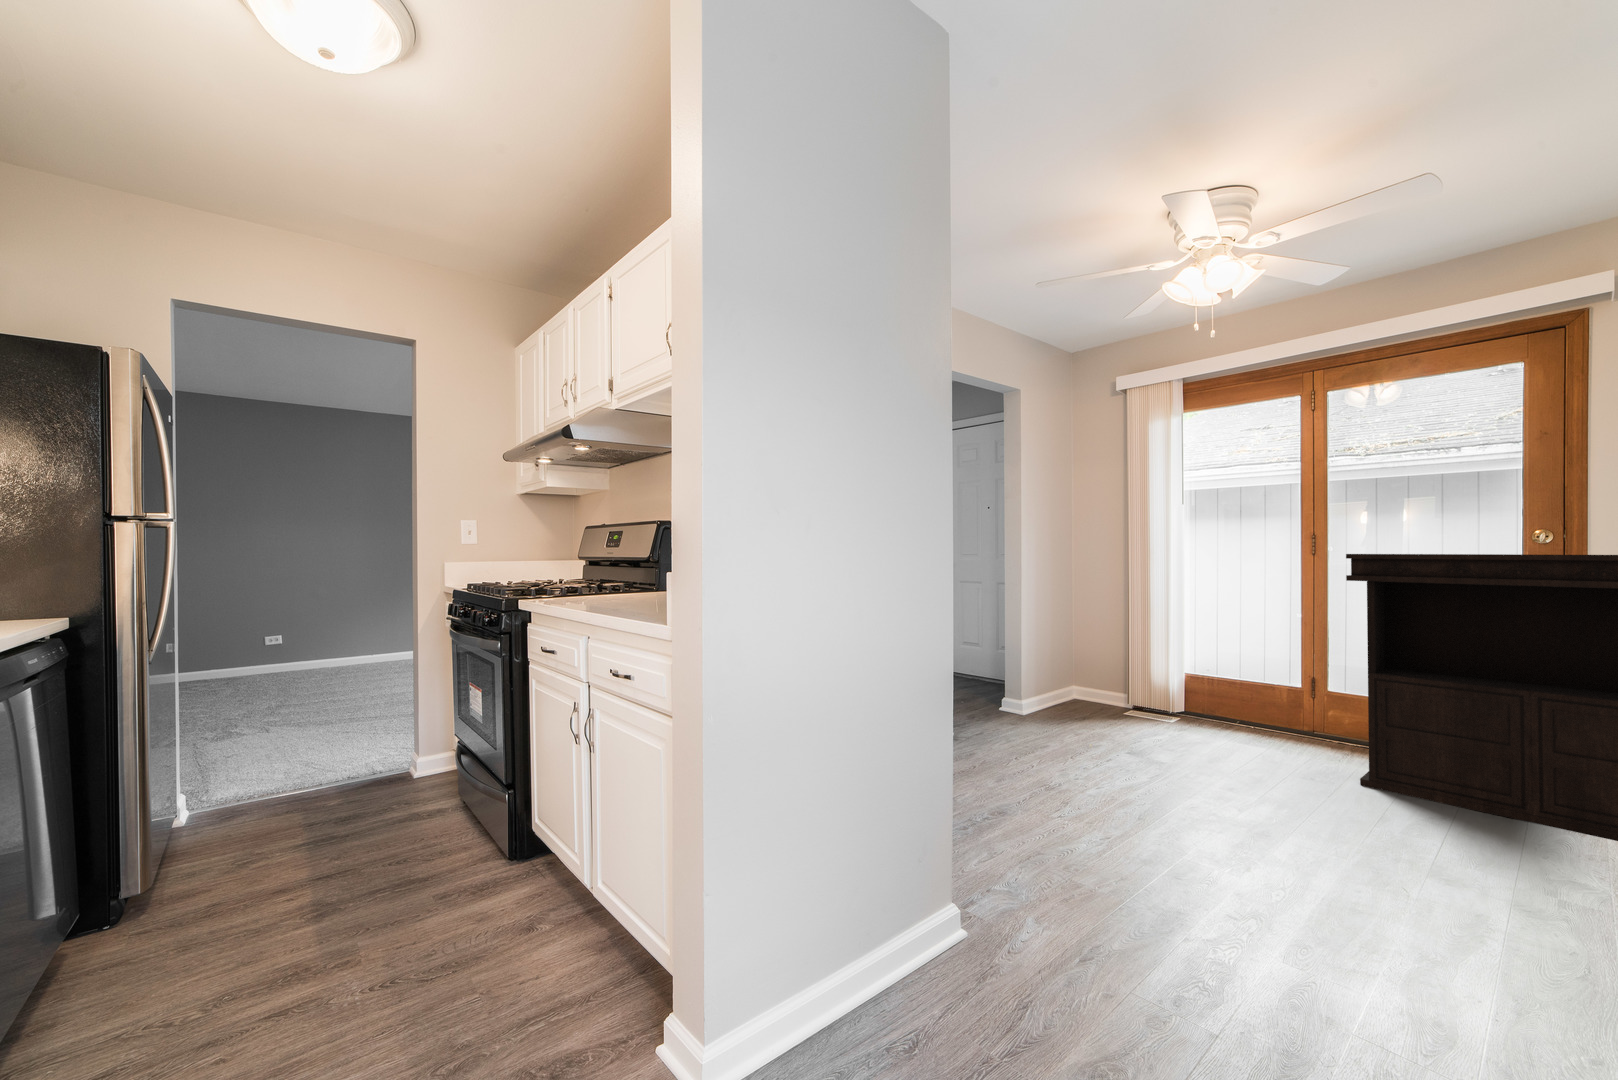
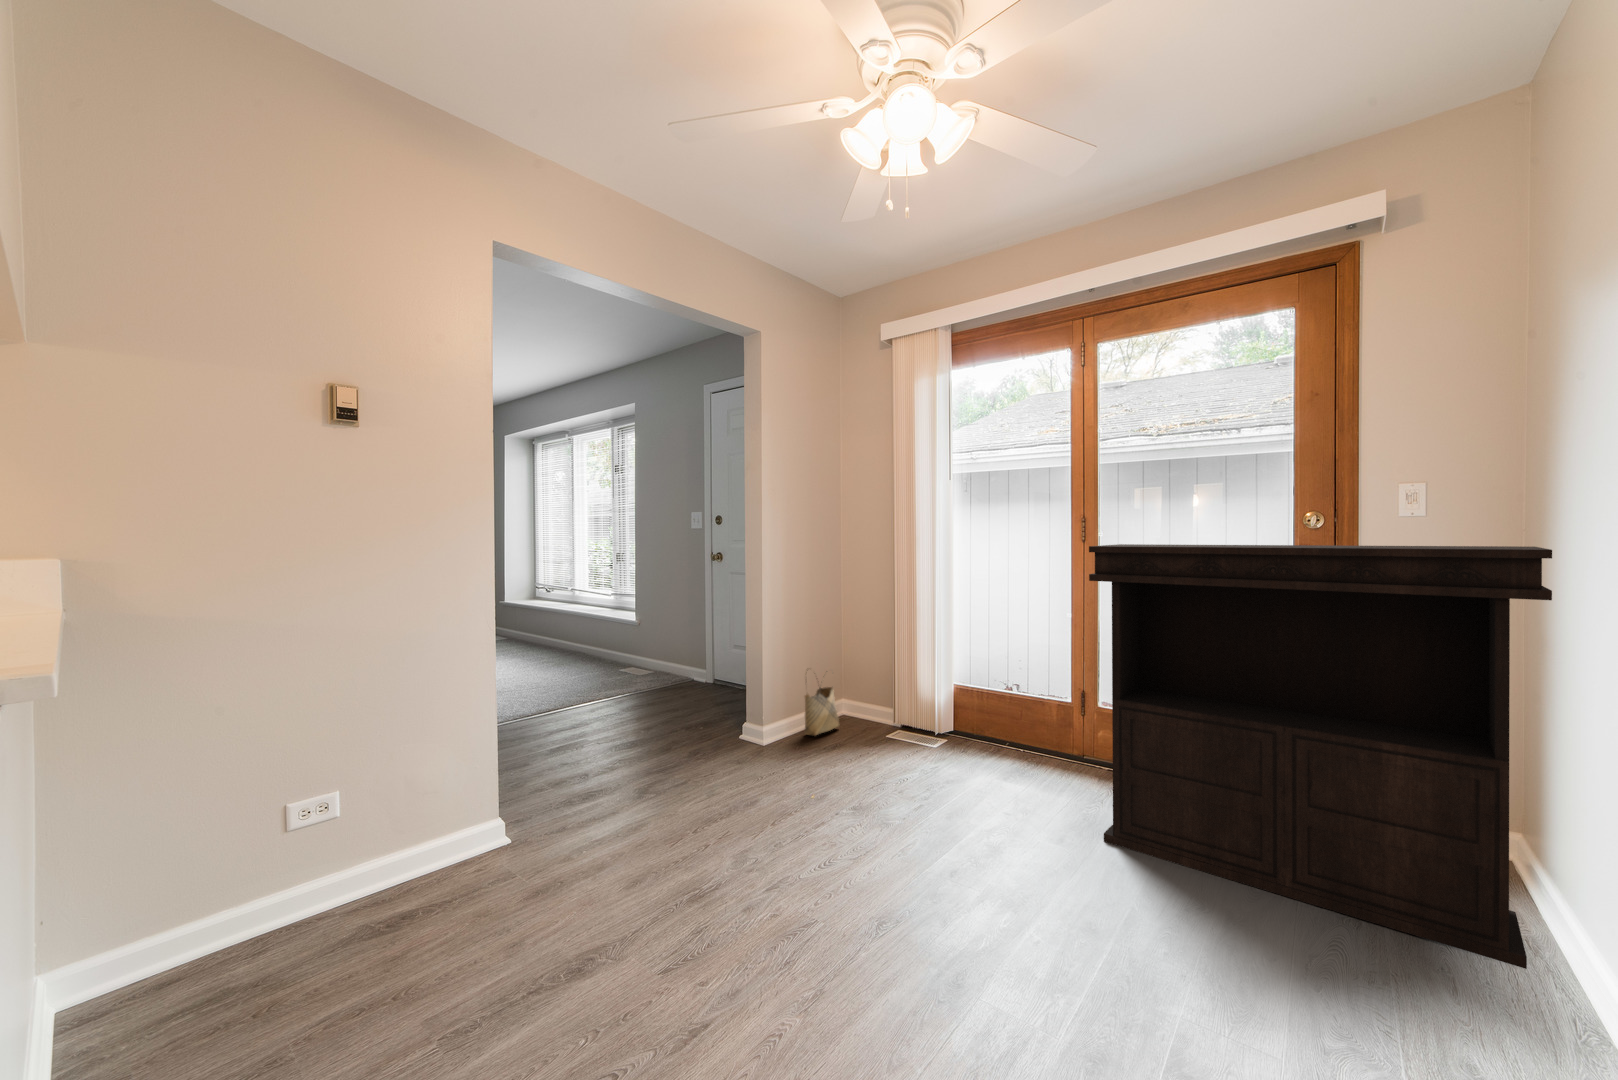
woven basket: none [1052,655,1079,710] -> present [804,675,839,736]

